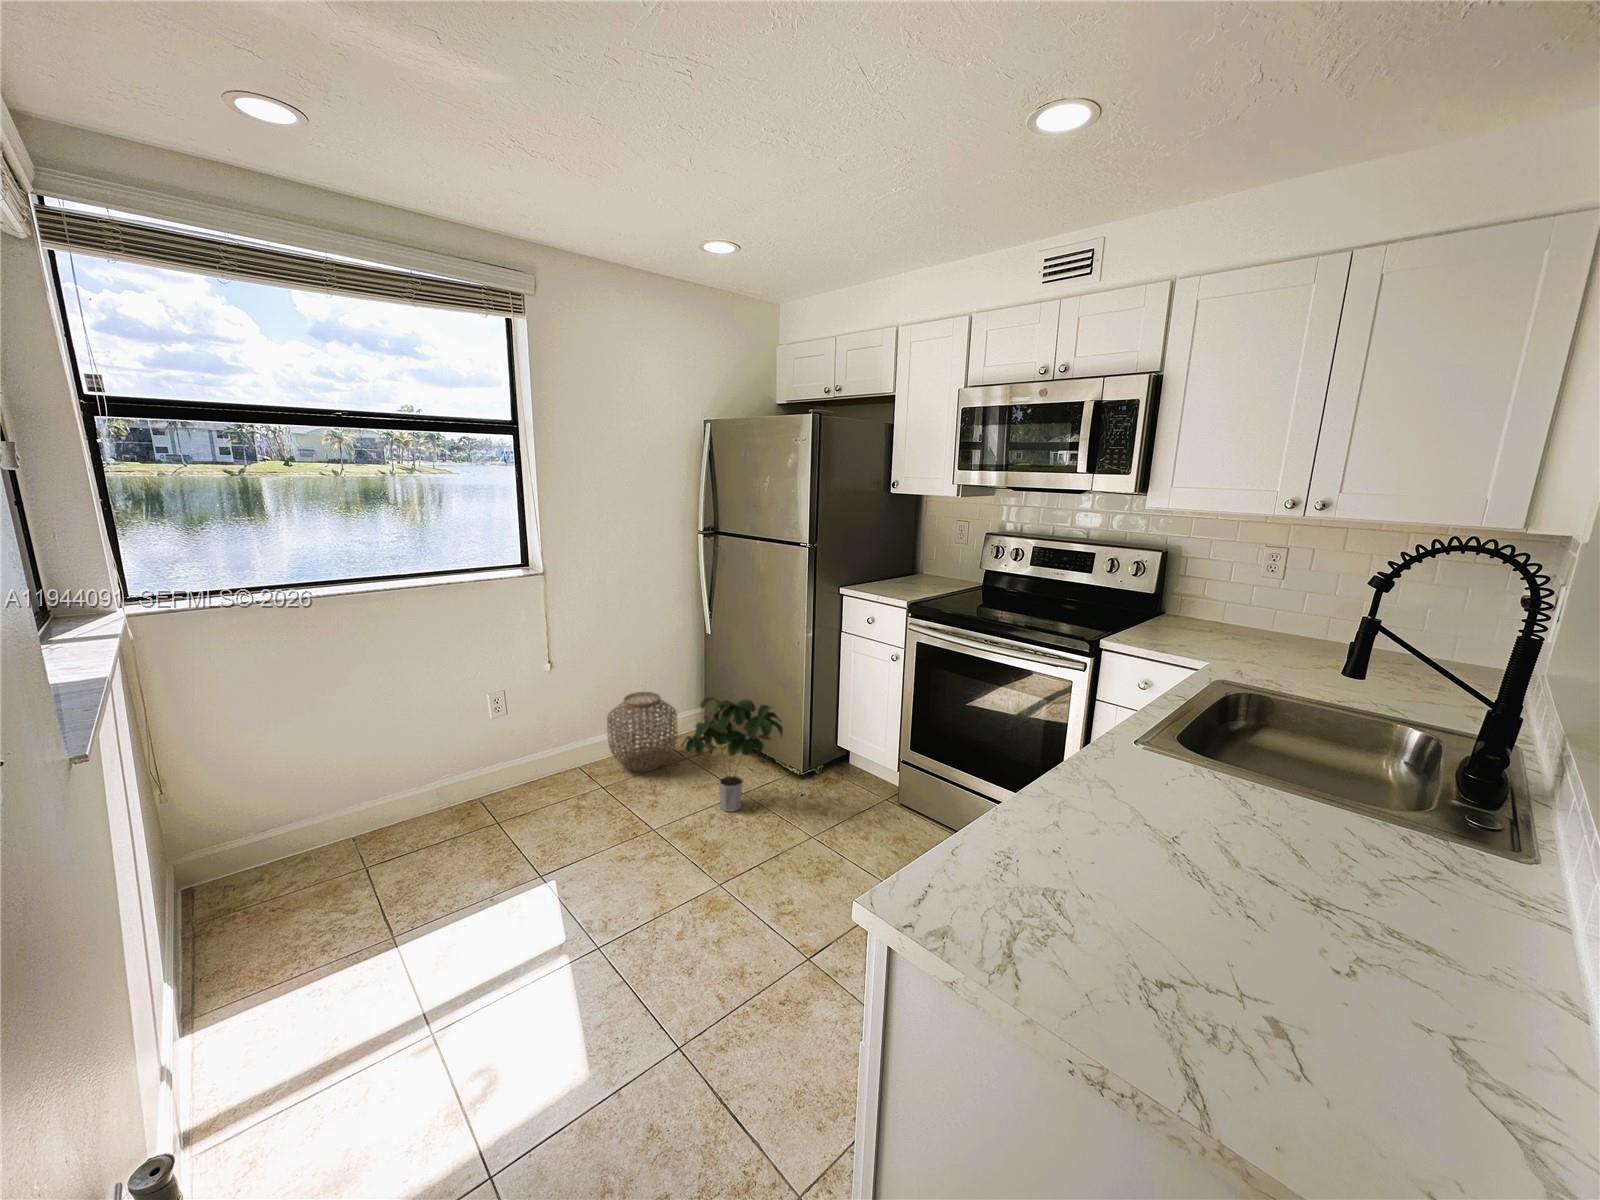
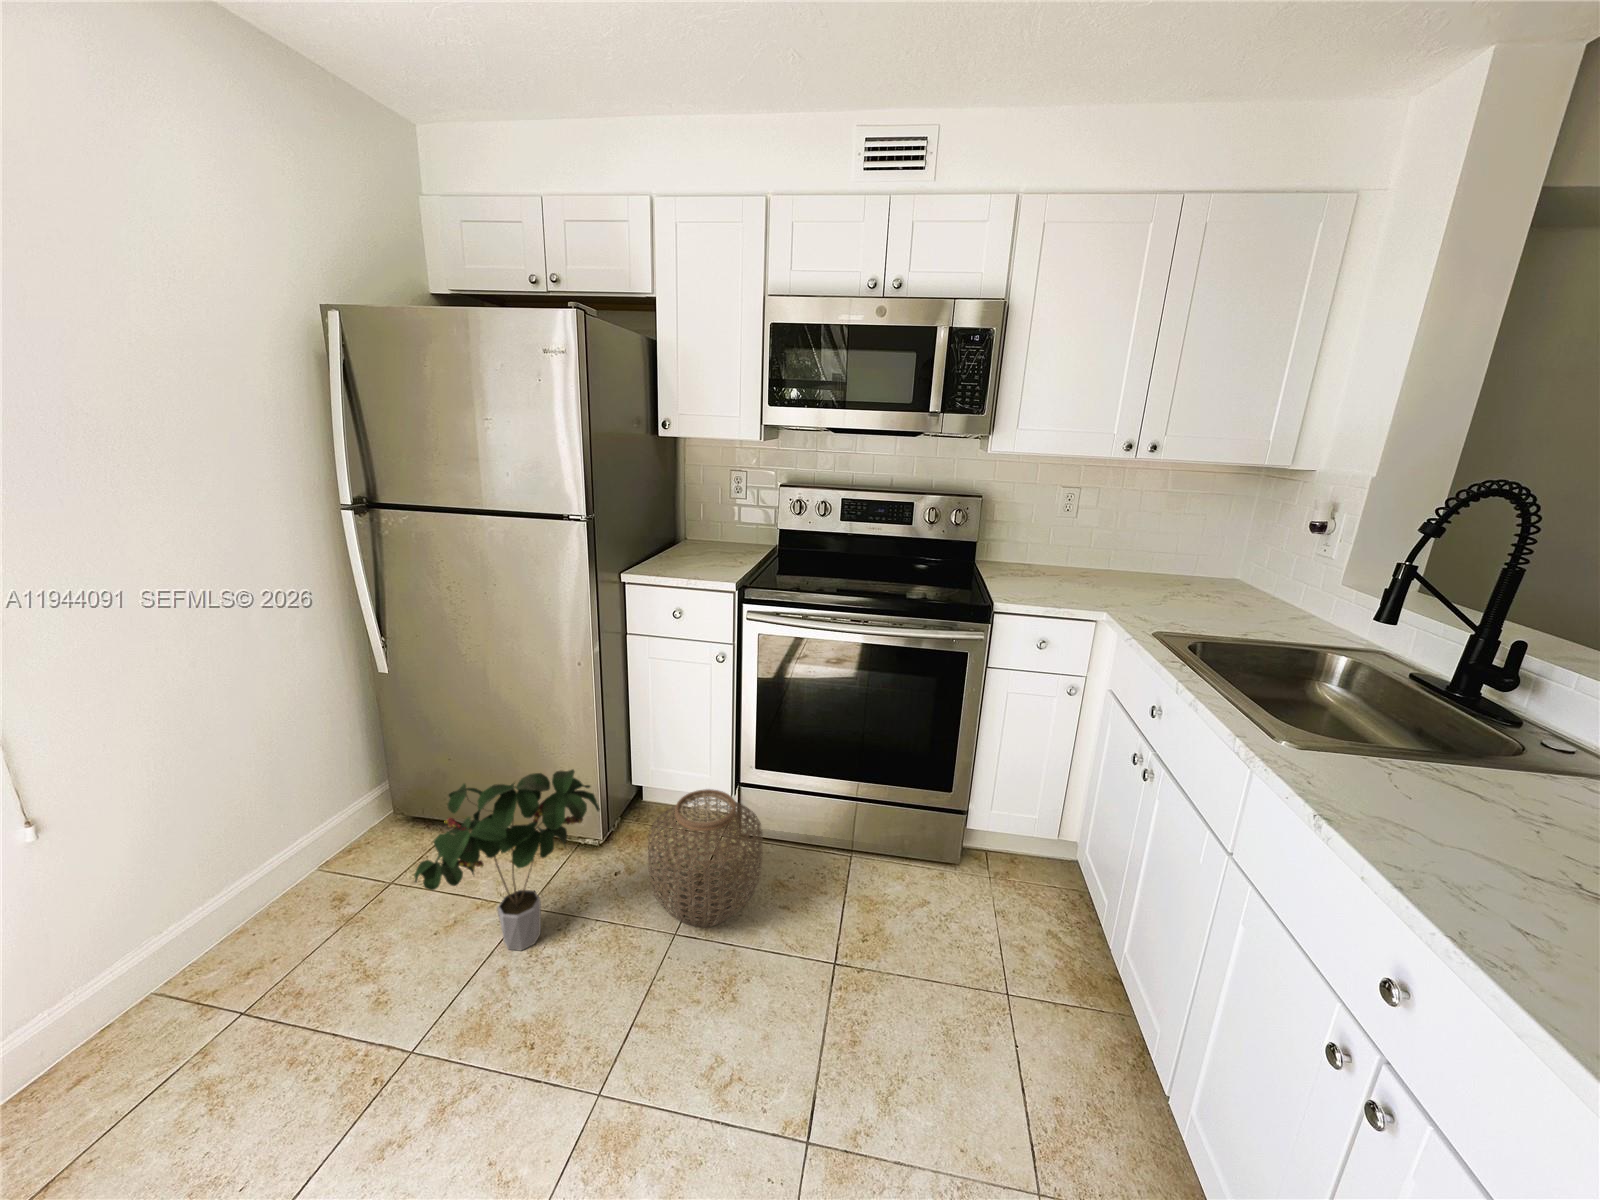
woven basket: present [607,692,677,771] -> present [648,789,763,927]

